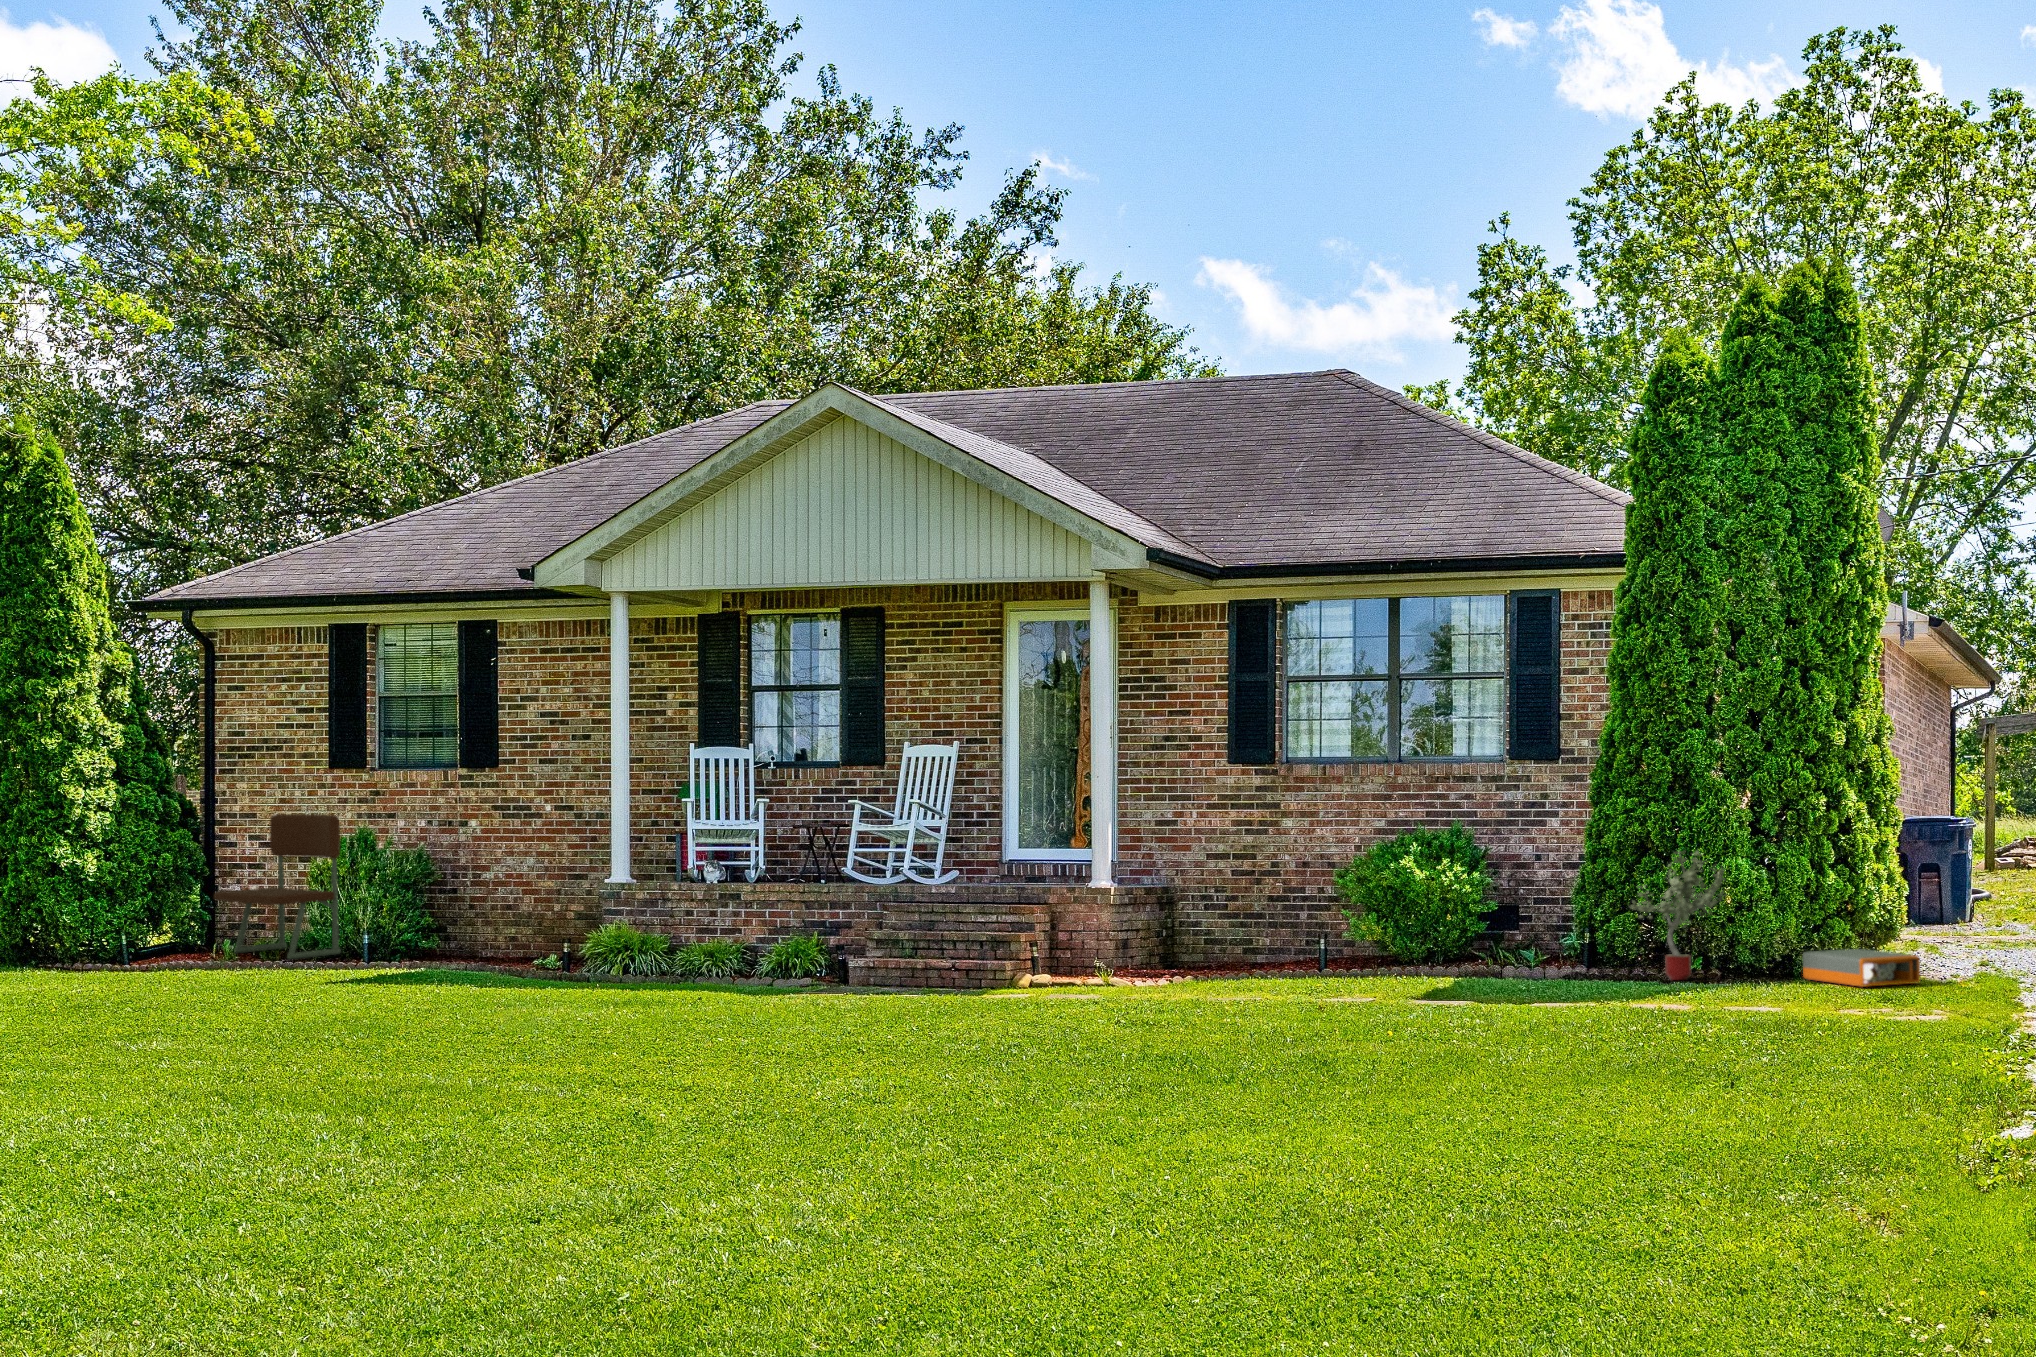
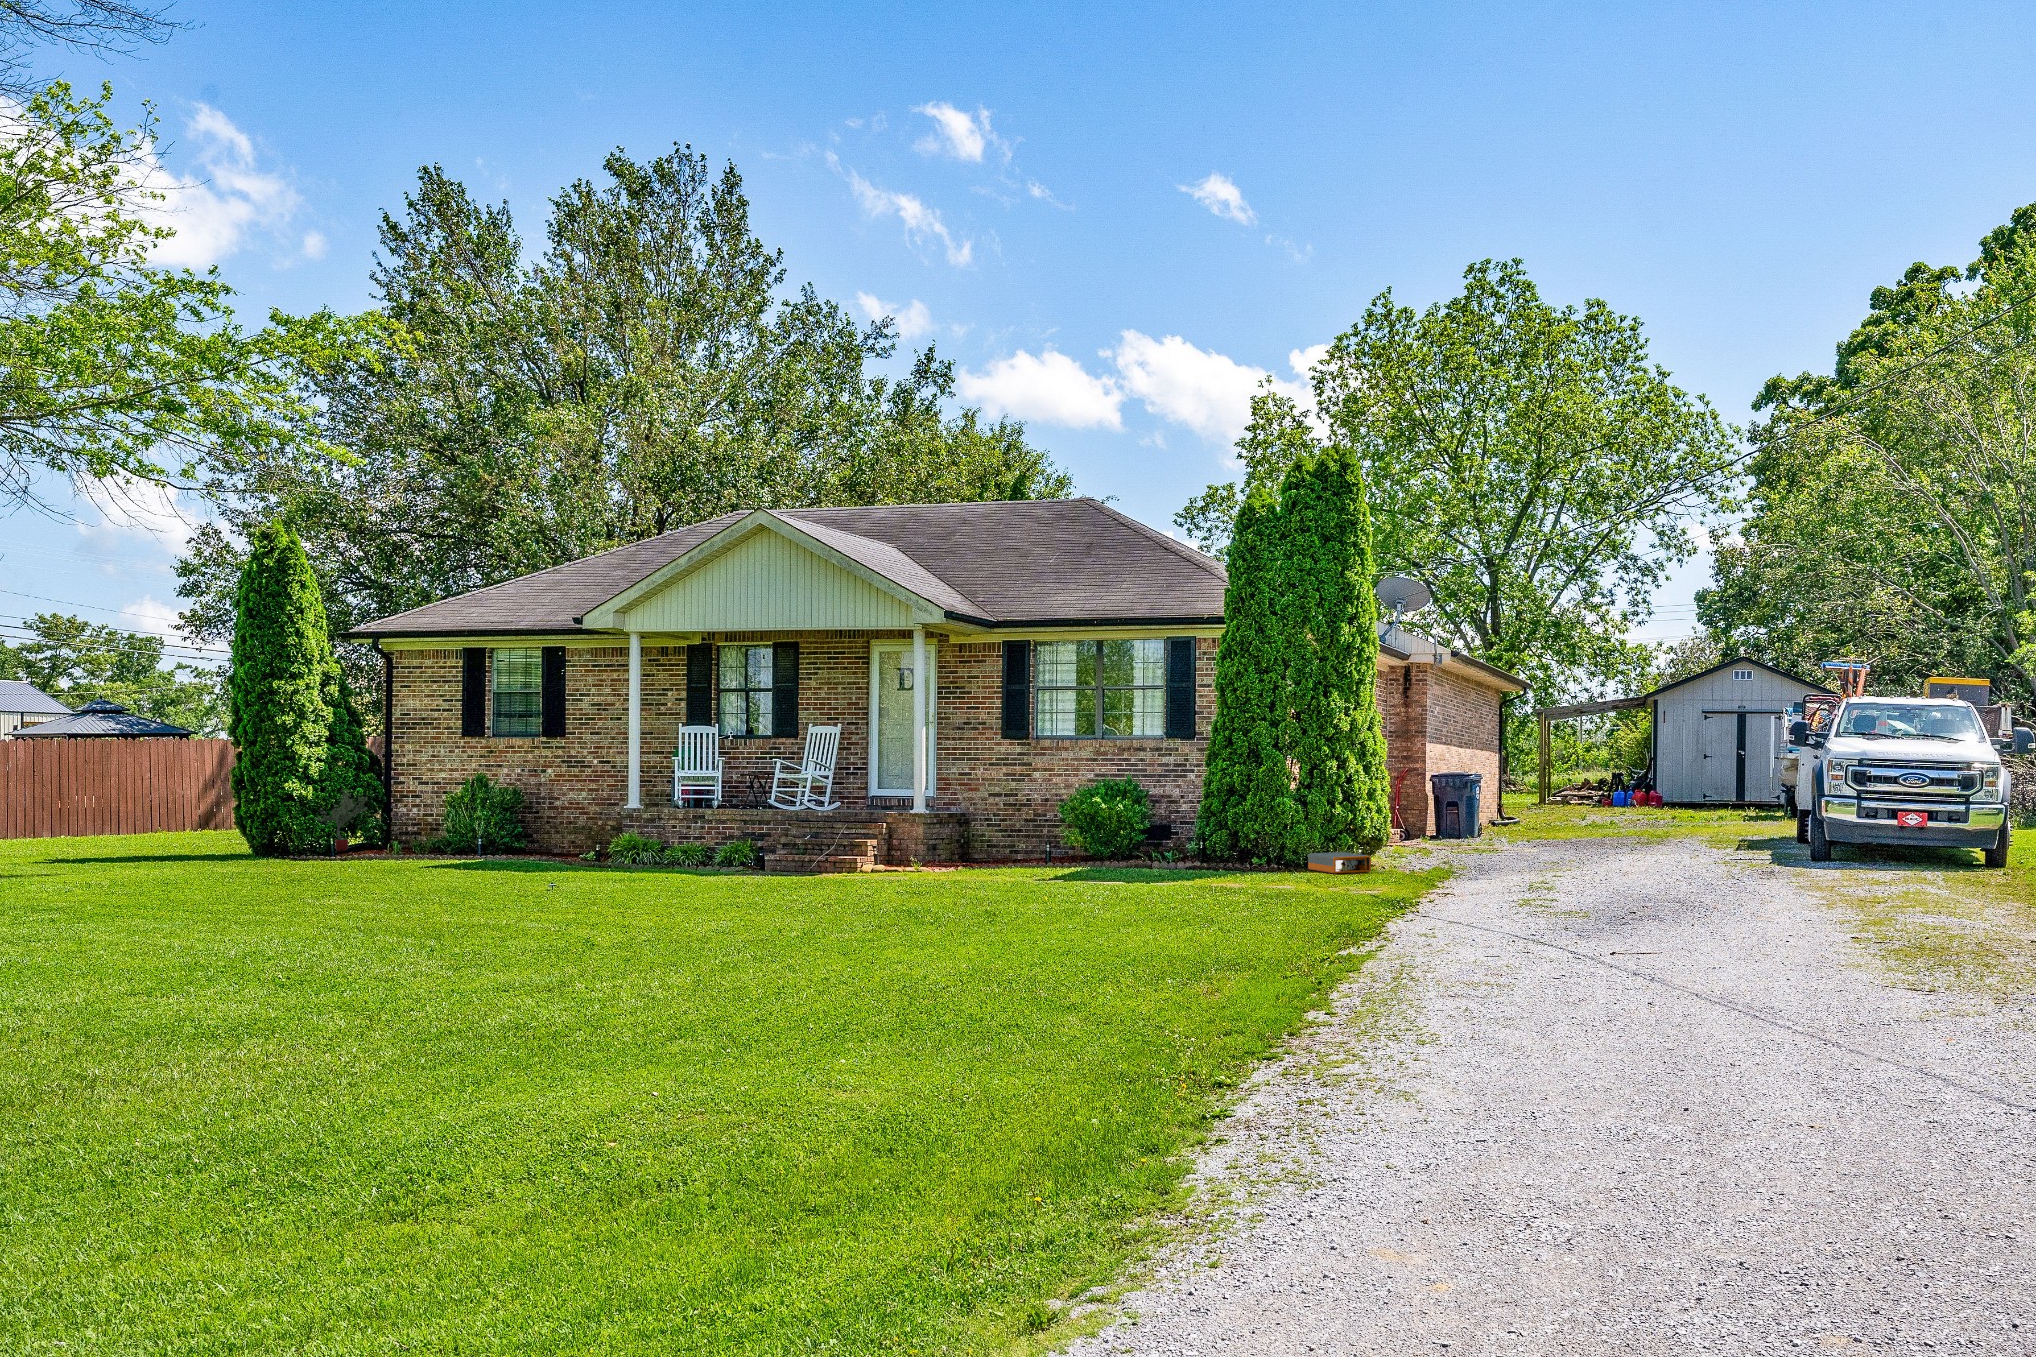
bench: present [214,814,341,959] -> none [387,765,464,853]
potted tree: present [1630,851,1725,980] -> present [316,790,367,851]

